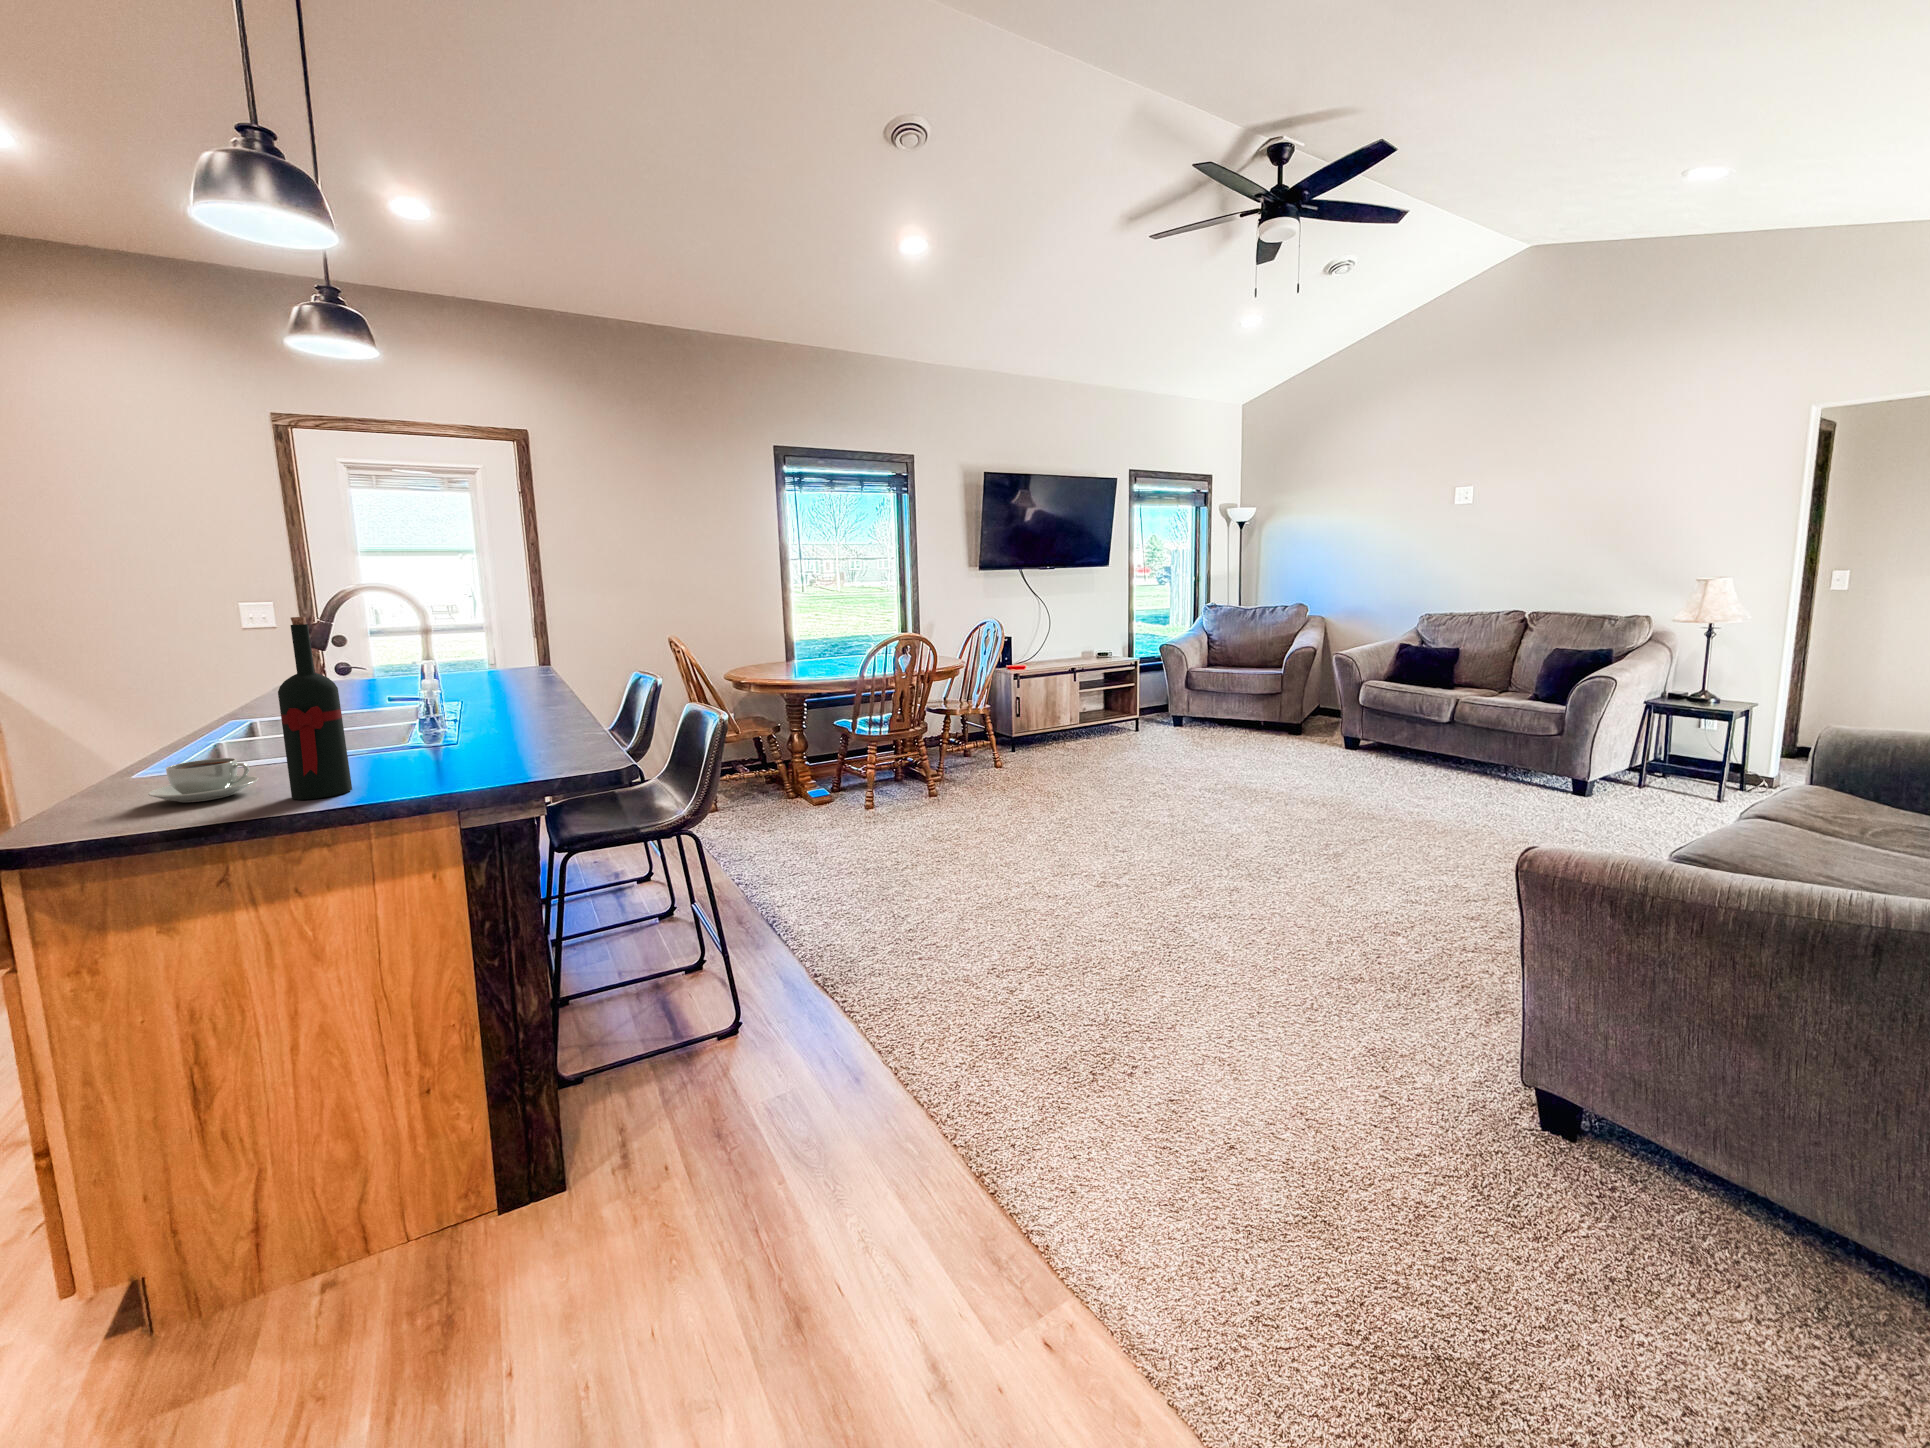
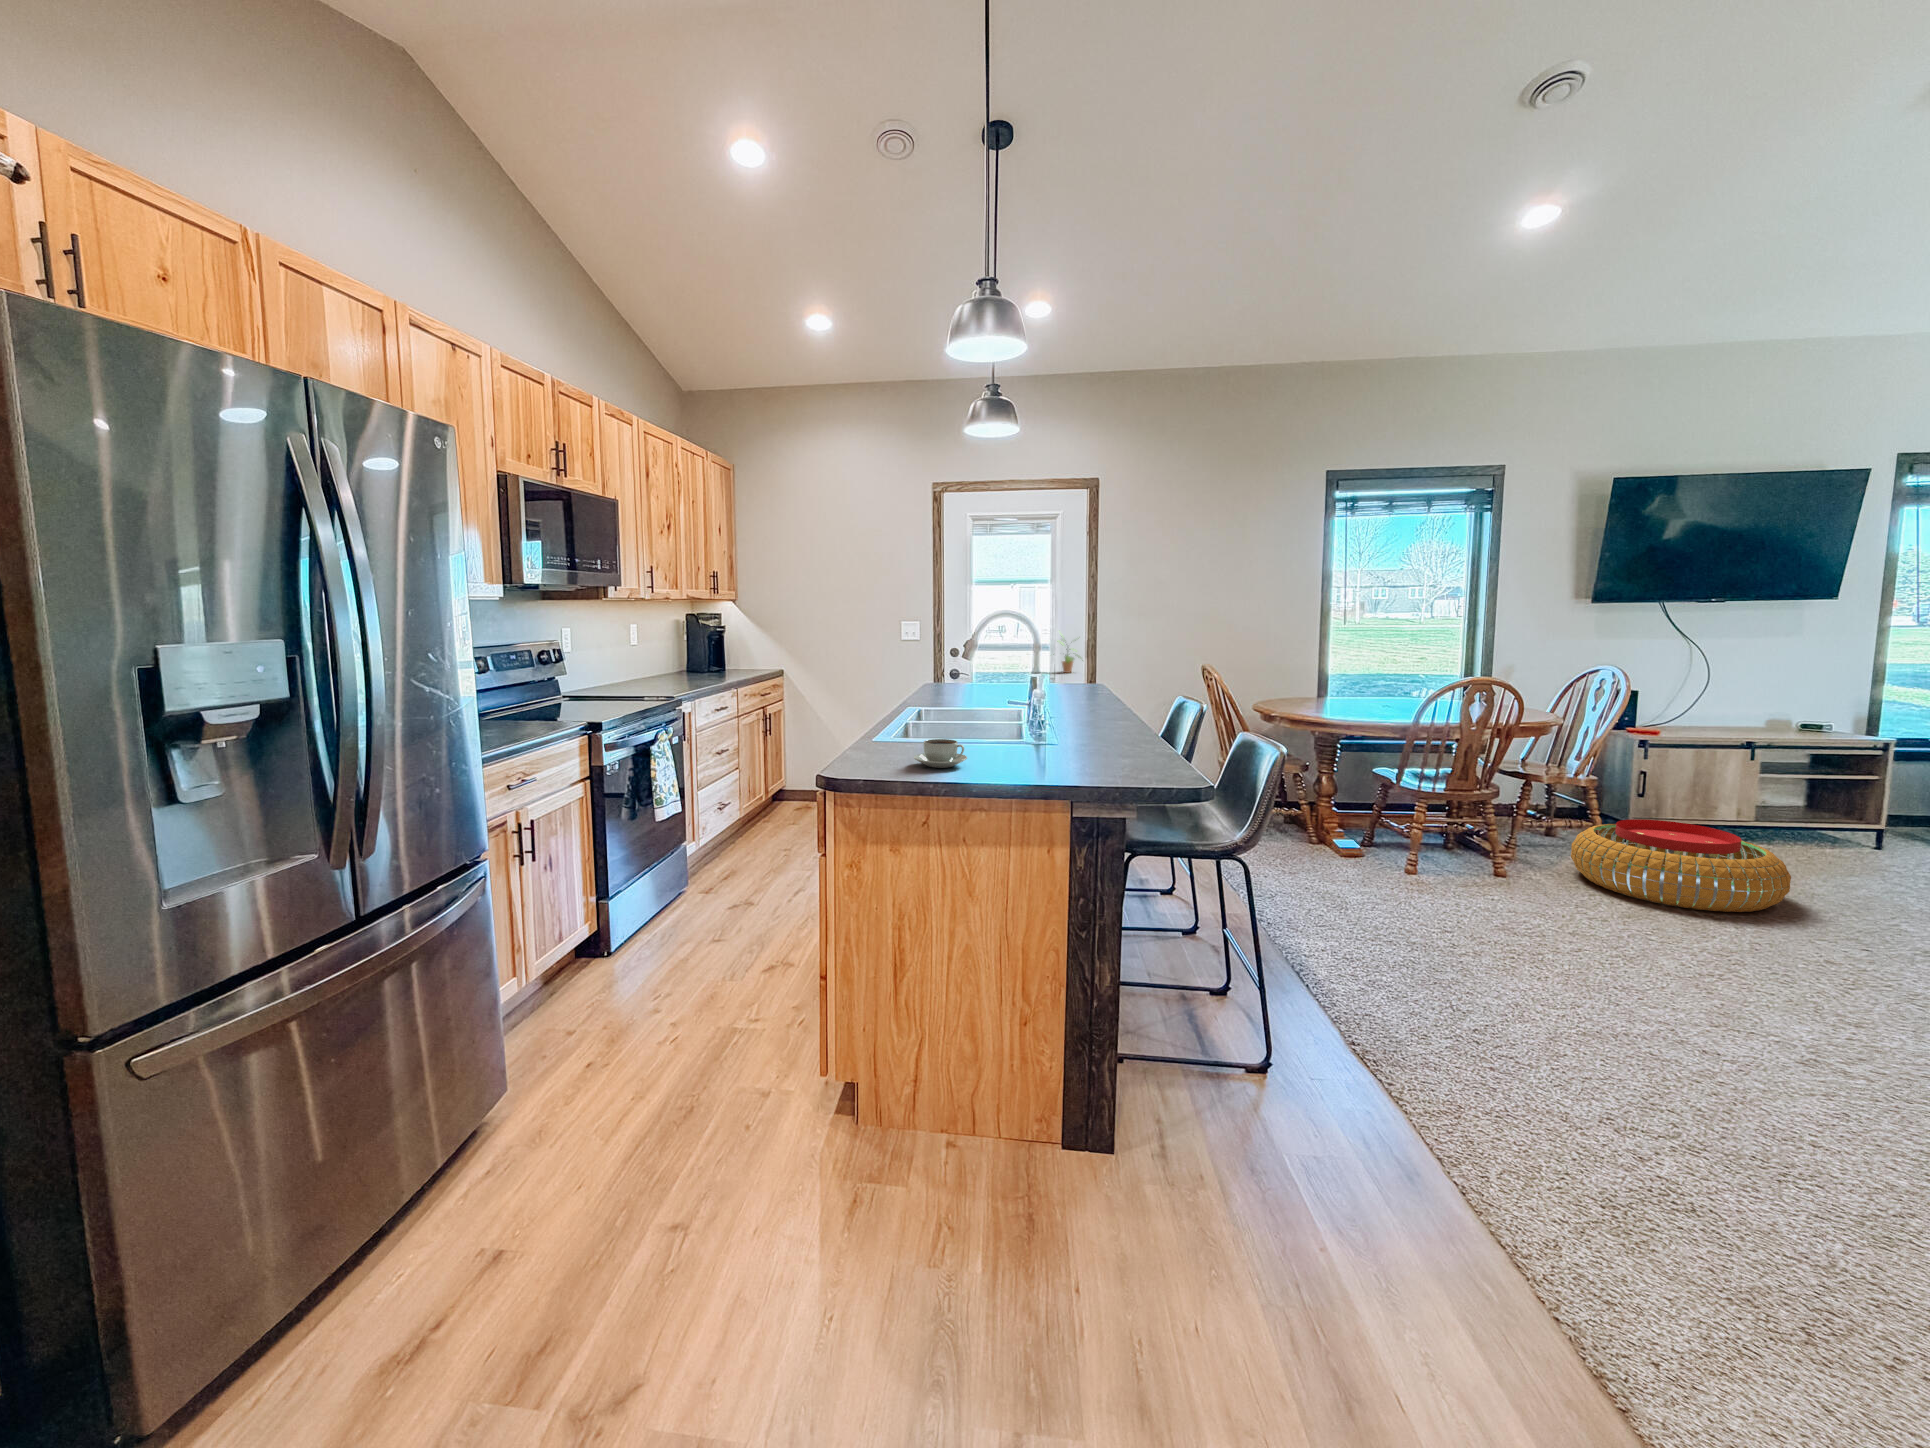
potted plant: none [486,609,537,658] -> present [1060,634,1081,673]
wine bottle: present [278,617,352,800] -> none [989,644,1024,778]
pouf: none [977,731,1096,792] -> present [1571,819,1791,912]

